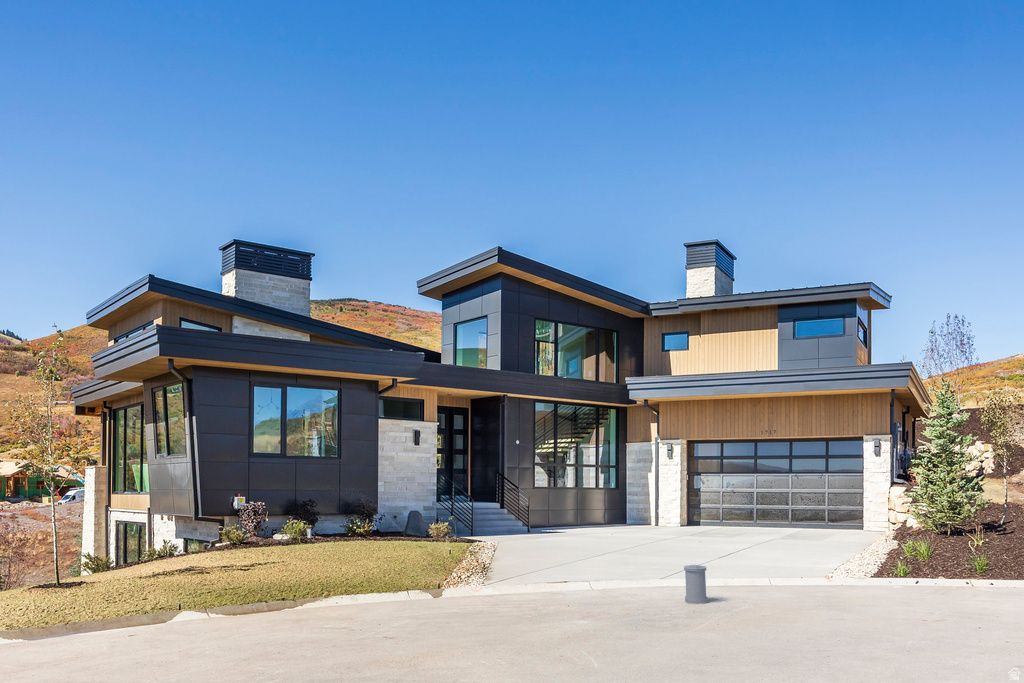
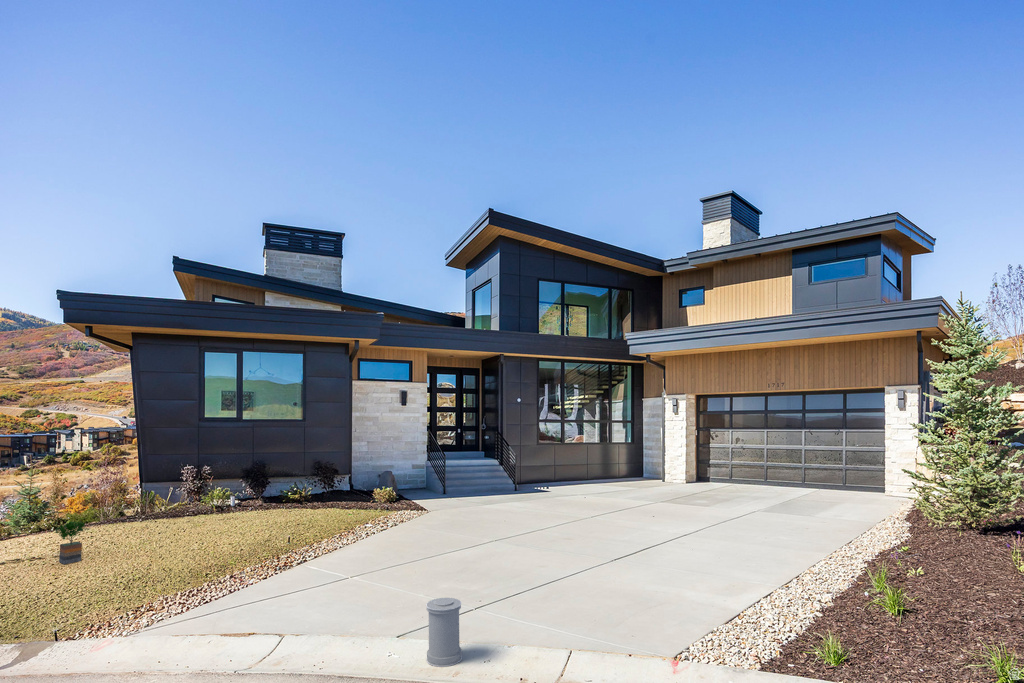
potted tree: none [274,543,298,580] -> present [56,522,89,564]

